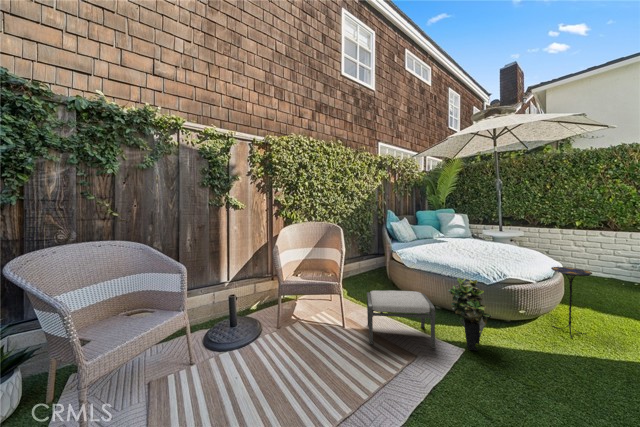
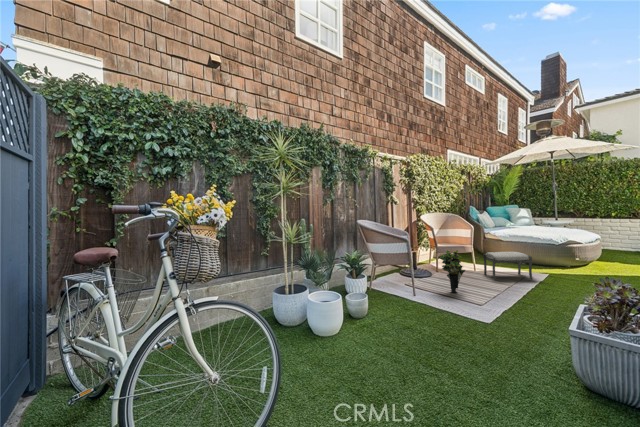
side table: present [551,267,592,338] -> none [594,236,618,275]
potted plant: present [449,278,492,351] -> present [440,250,465,292]

